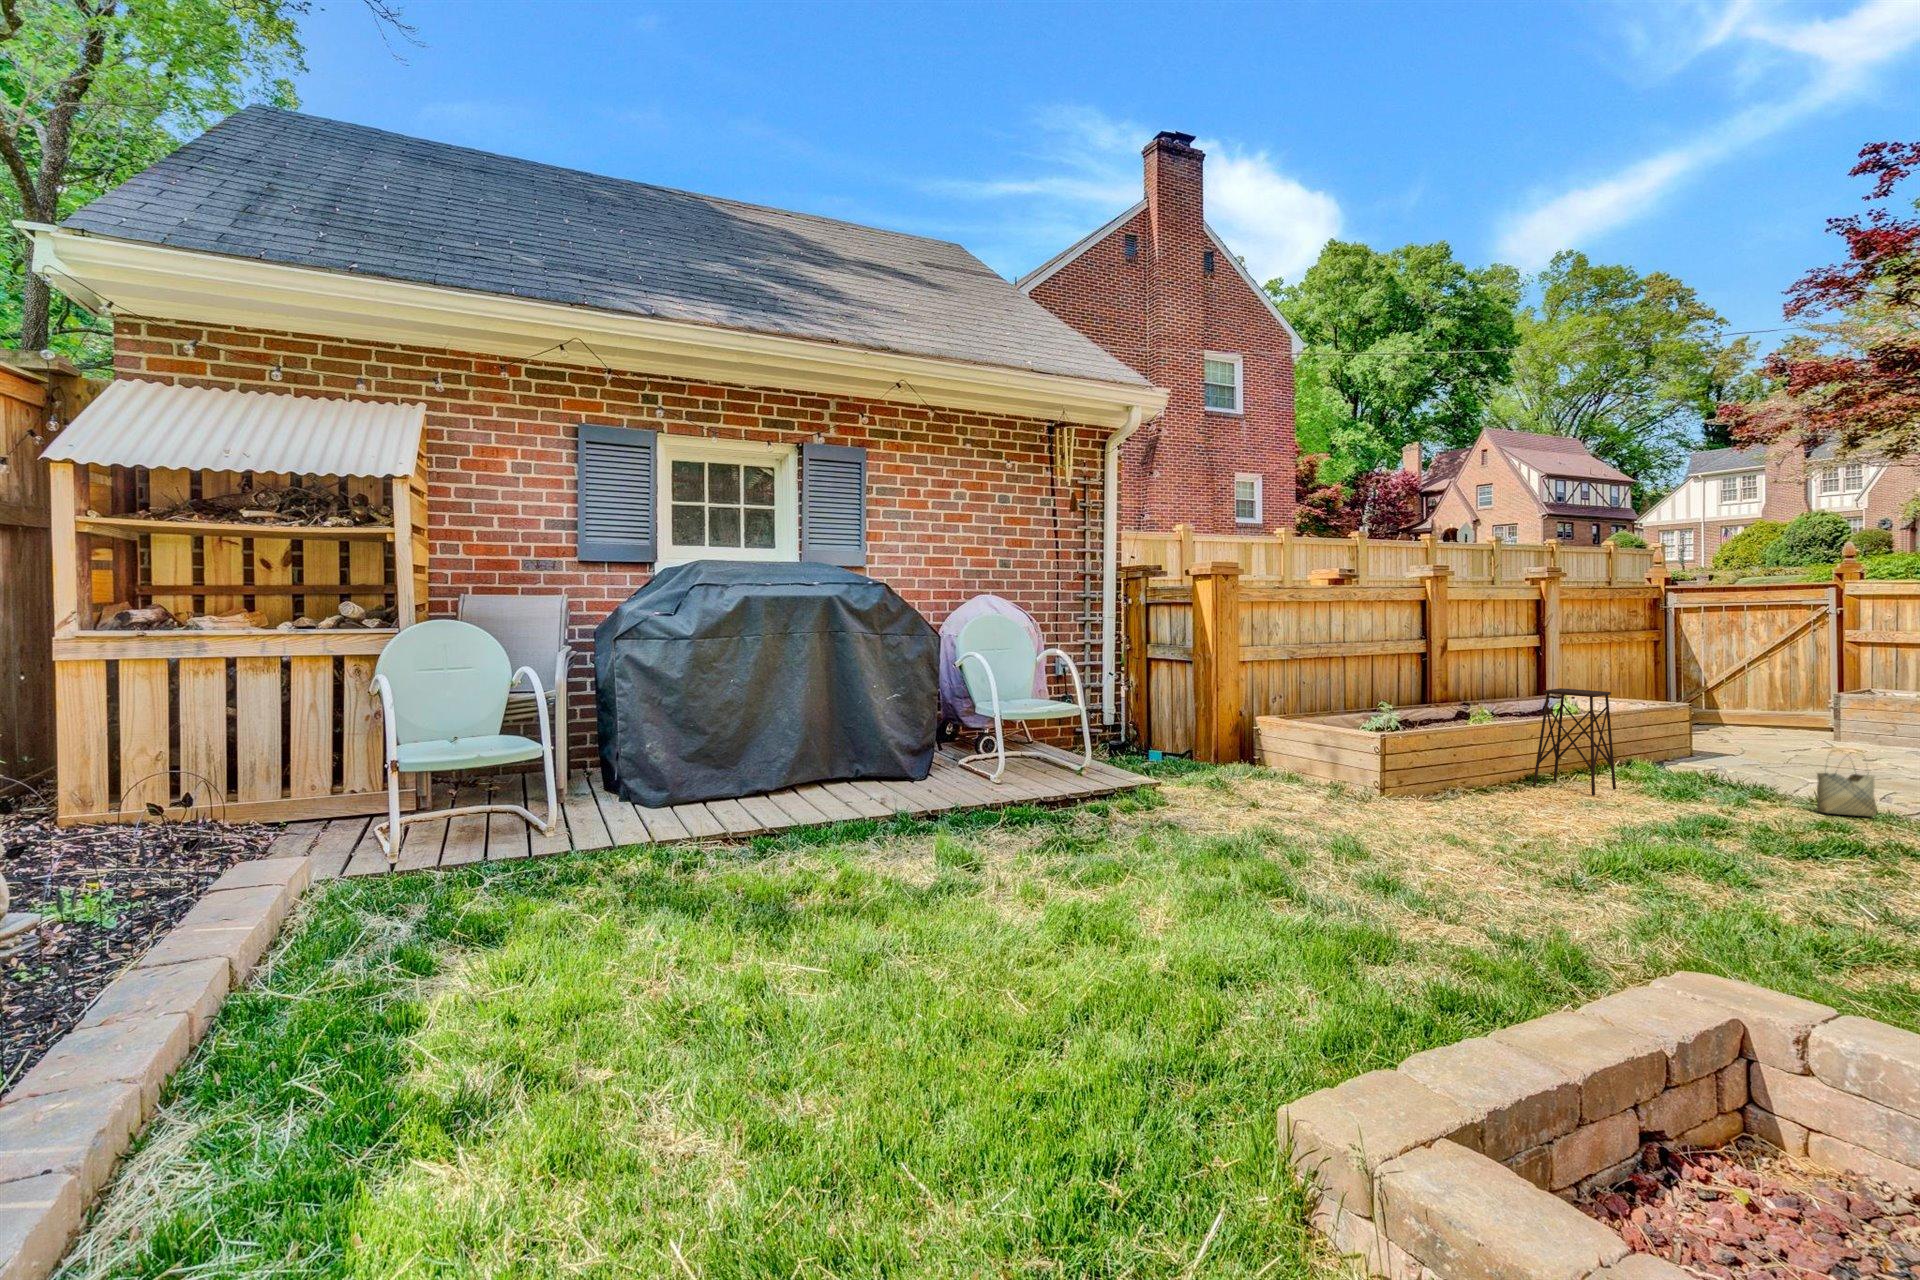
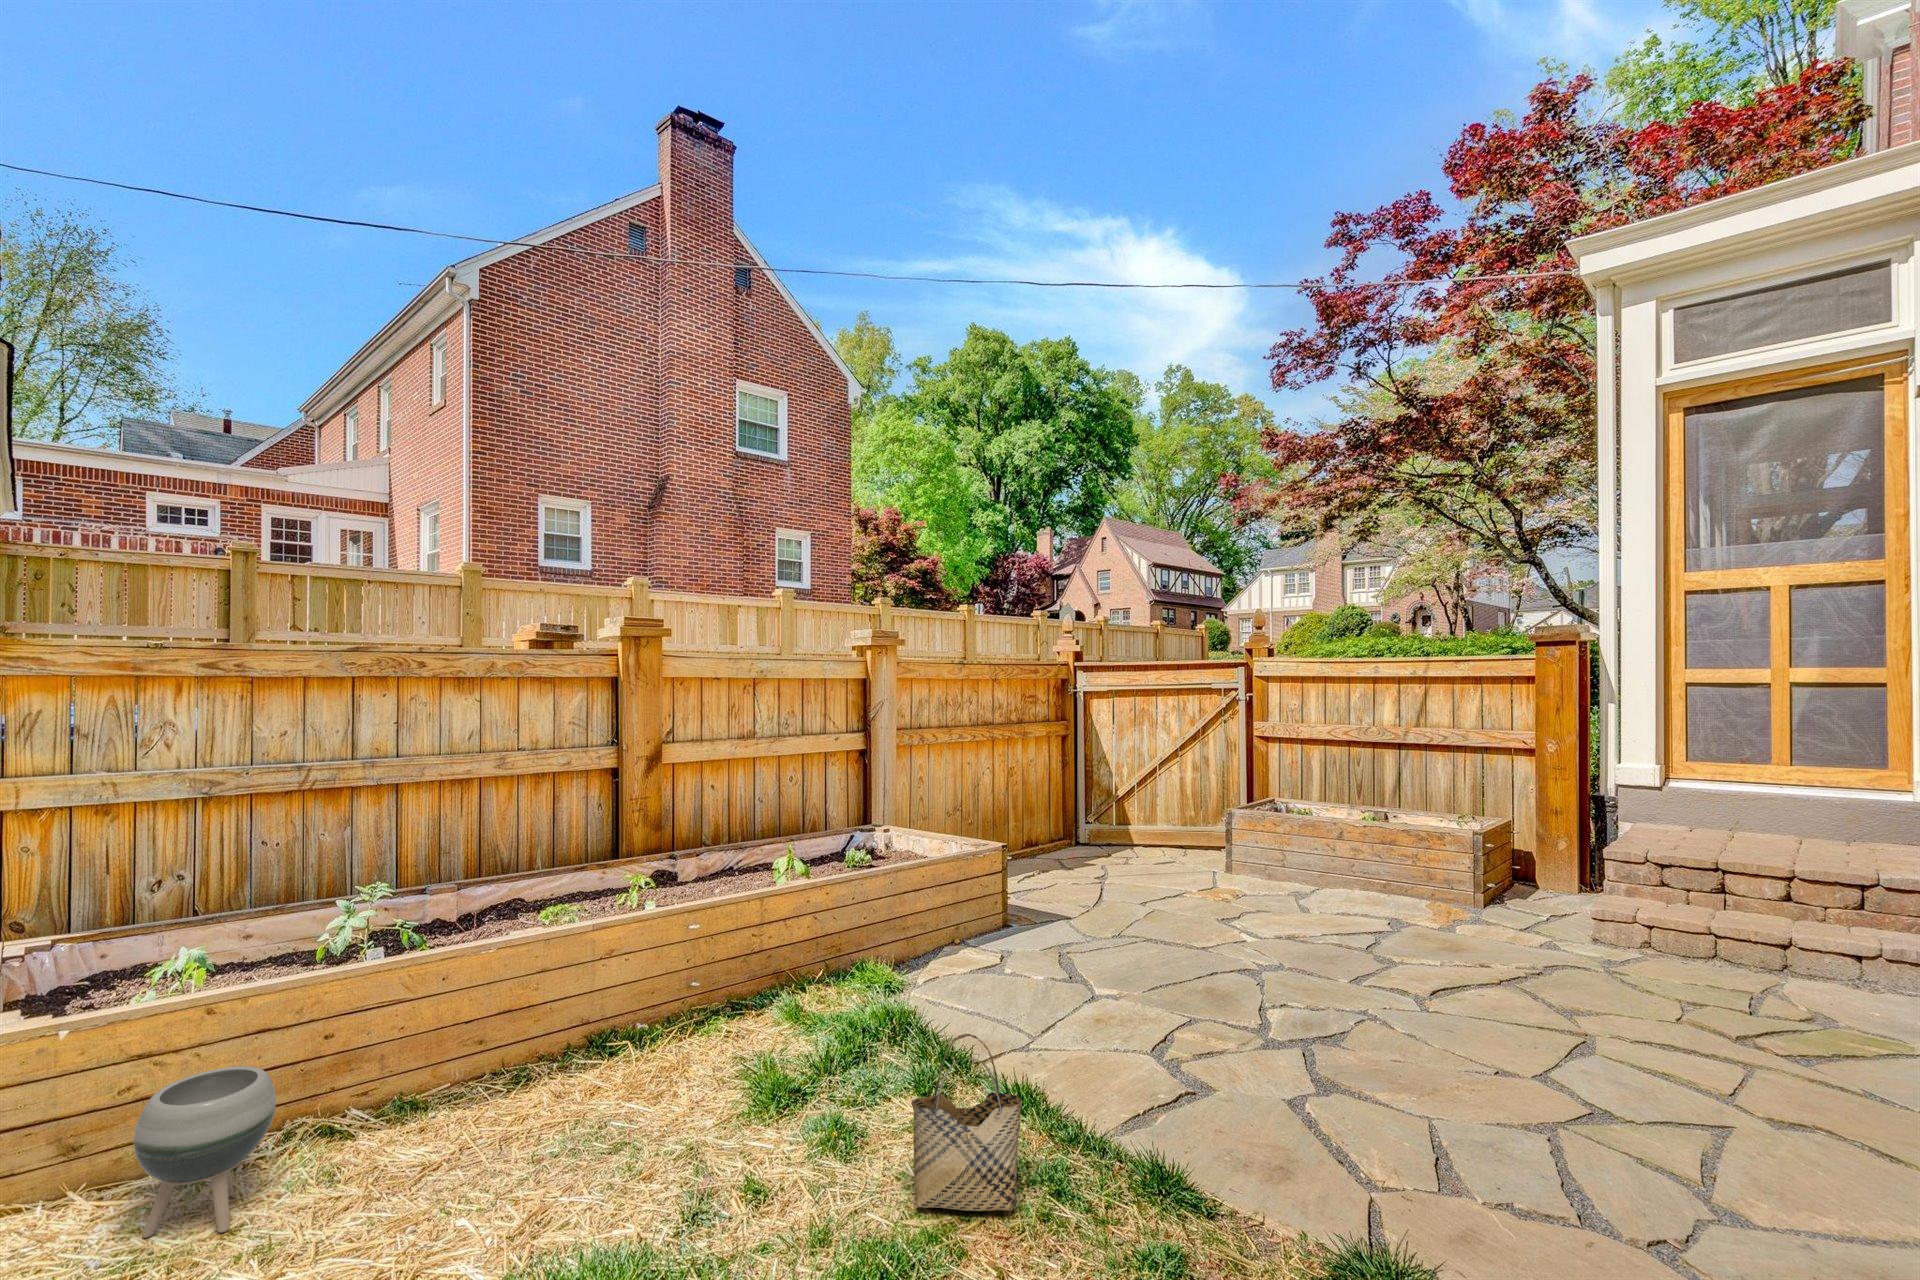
side table: present [1533,688,1616,796] -> none [426,872,615,1169]
planter: none [1491,747,1536,799] -> present [134,1066,276,1238]

